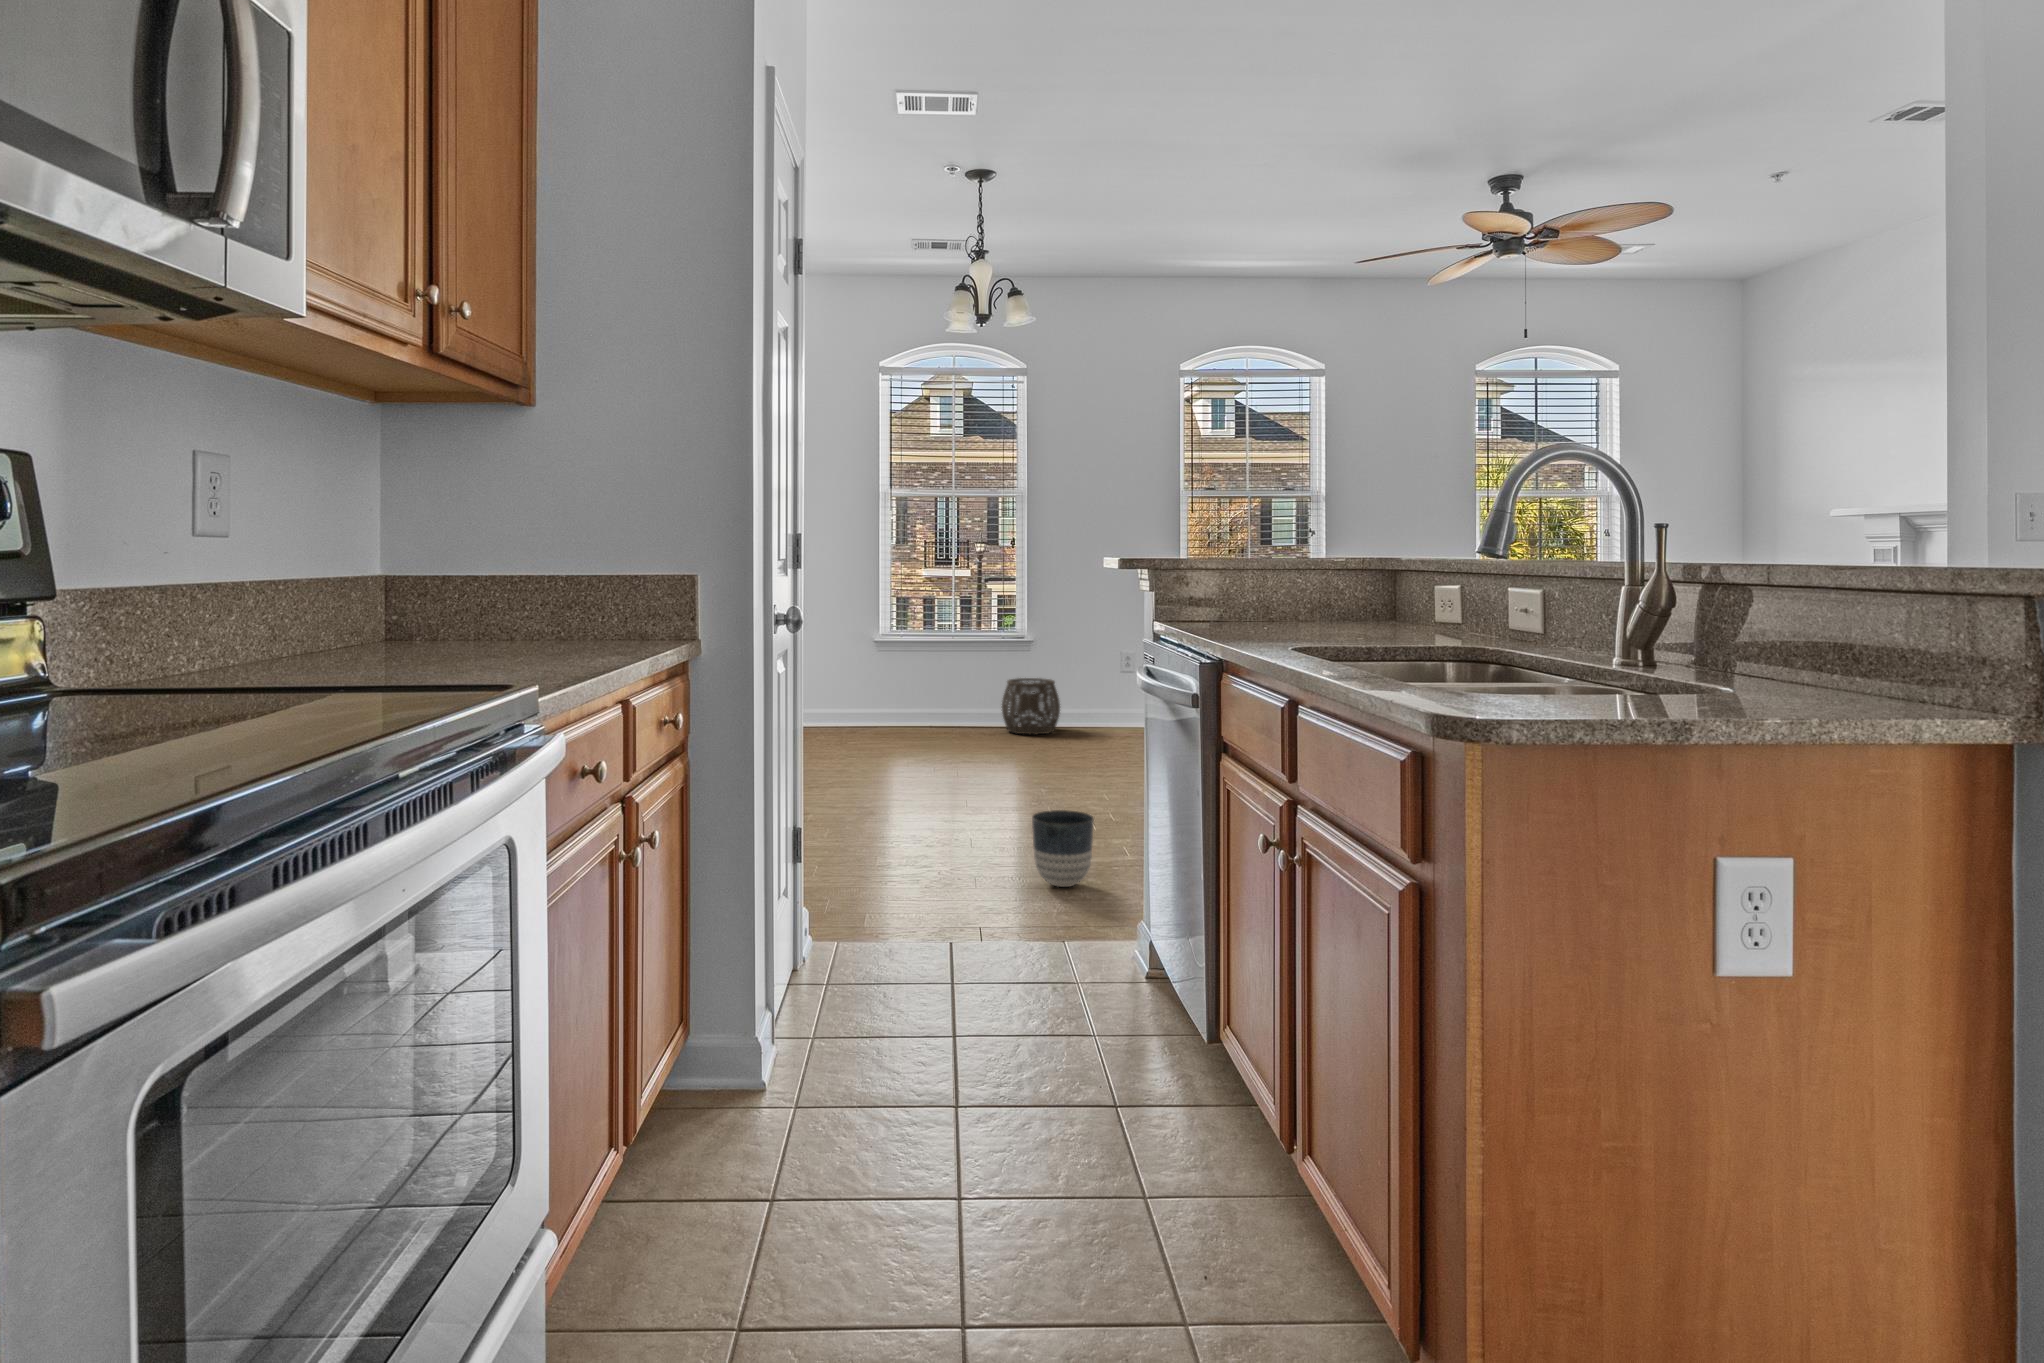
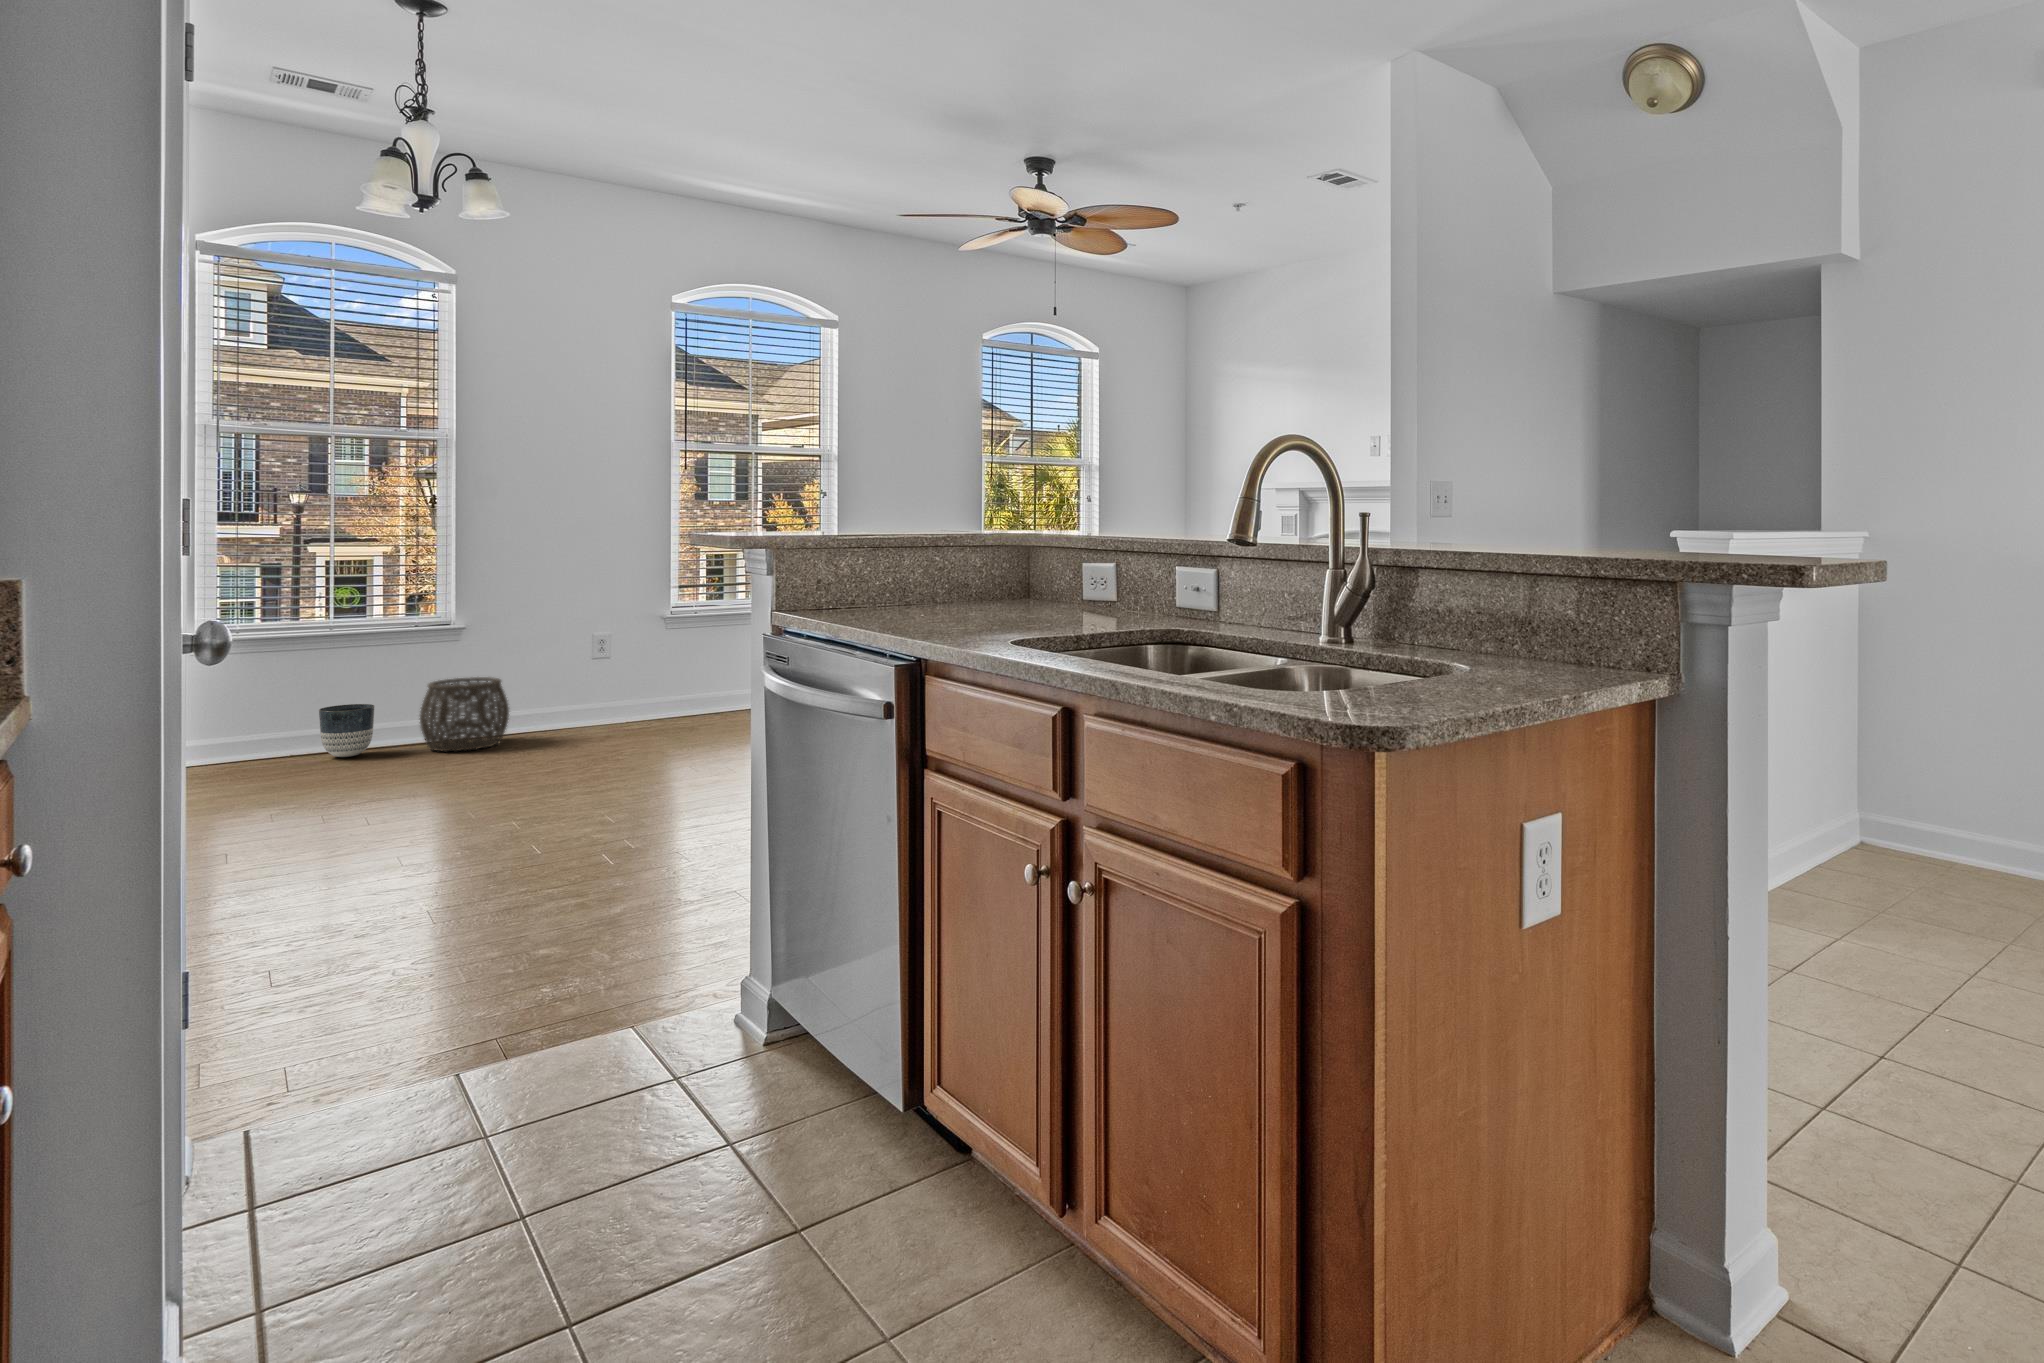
planter: present [1032,810,1094,887] -> present [319,704,374,757]

